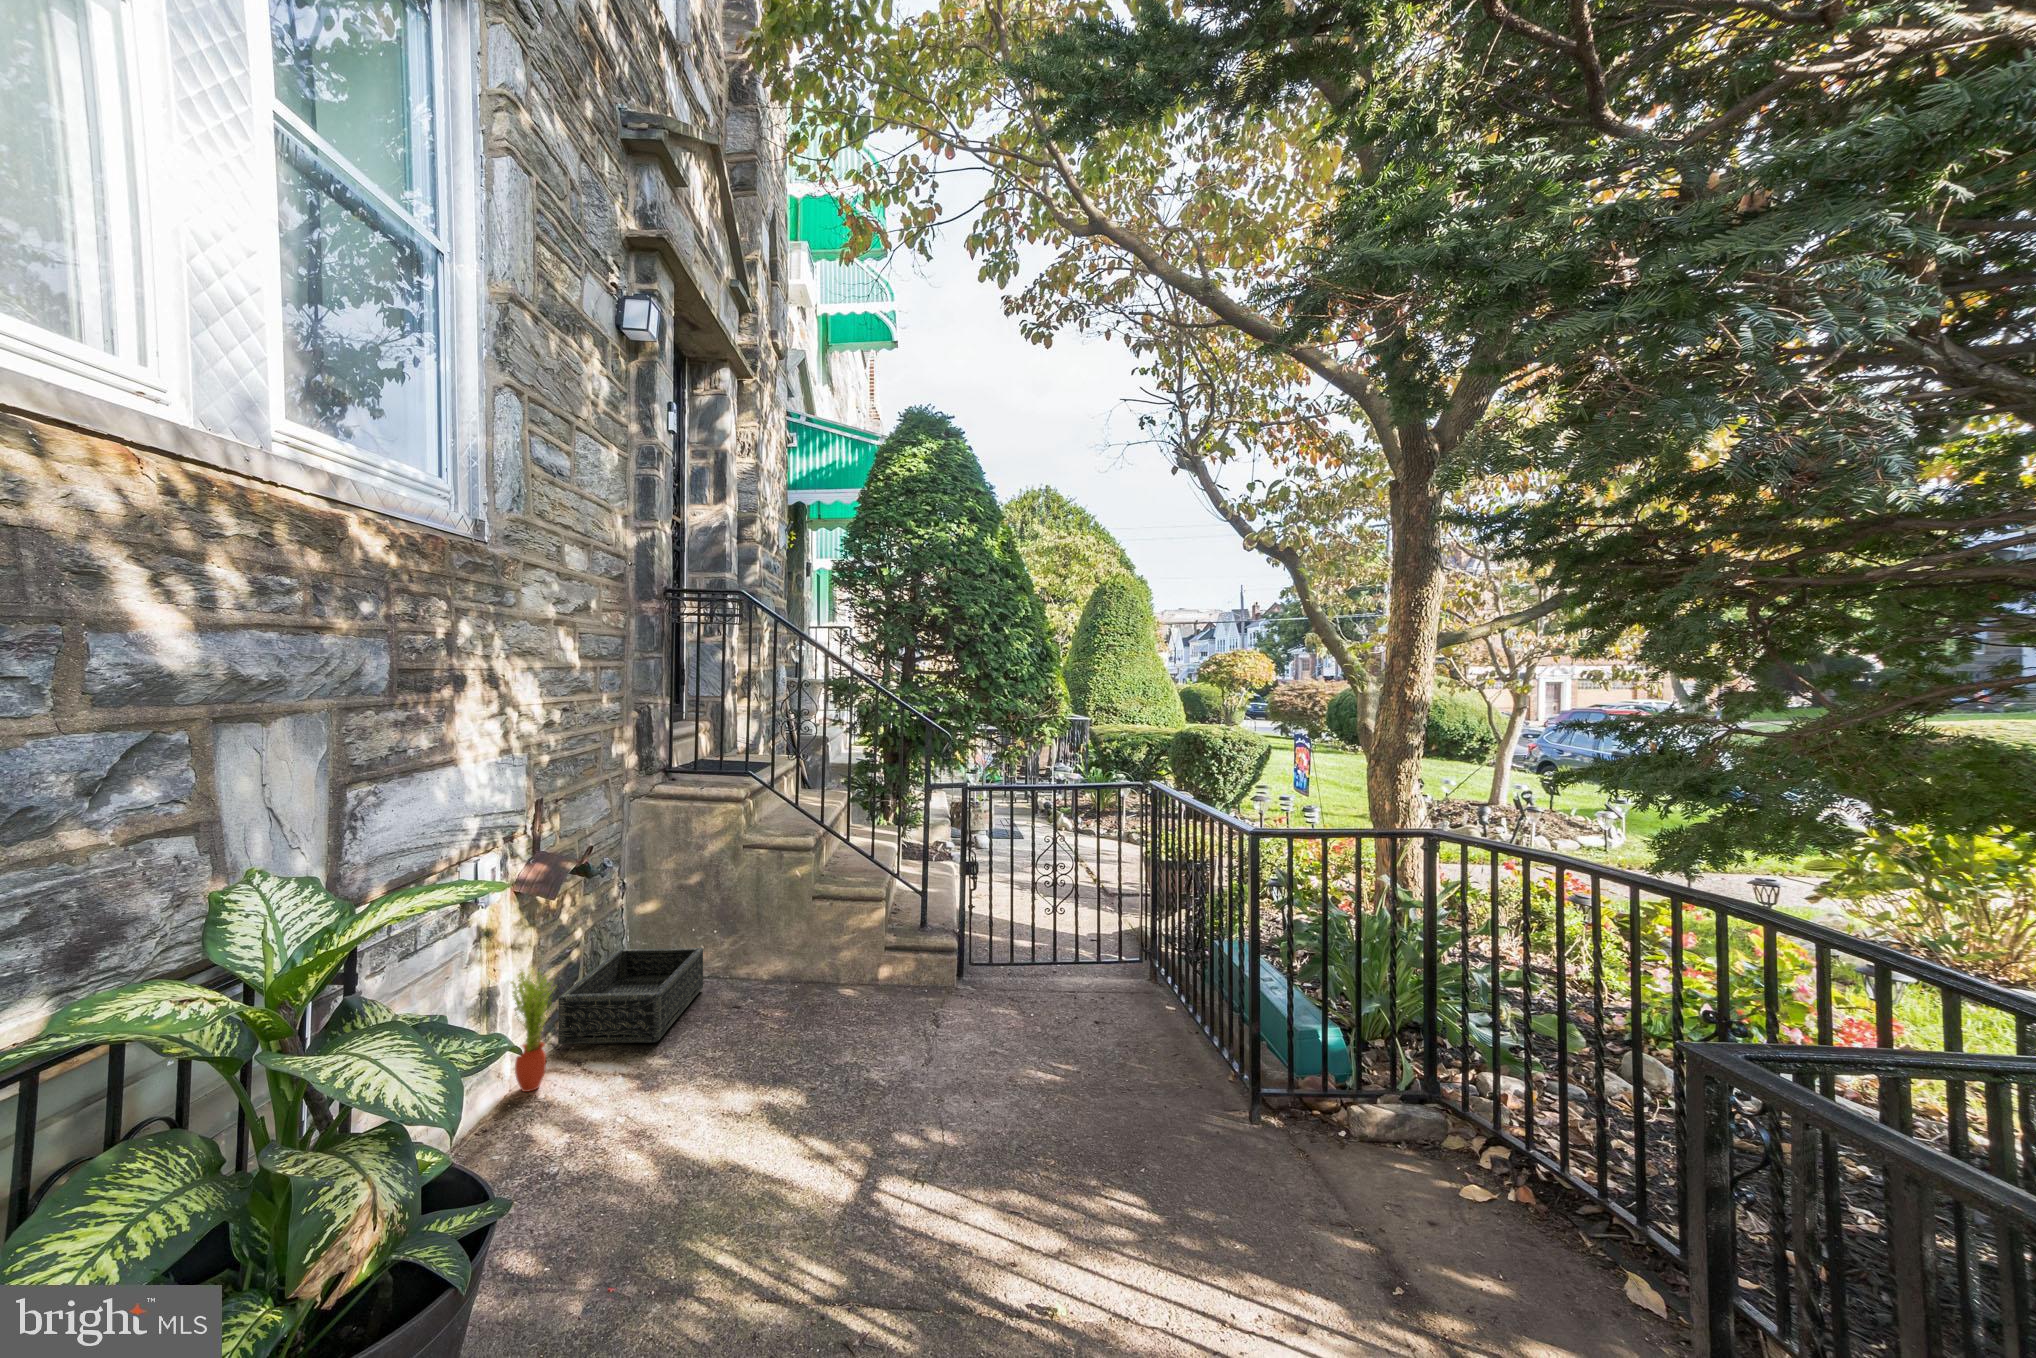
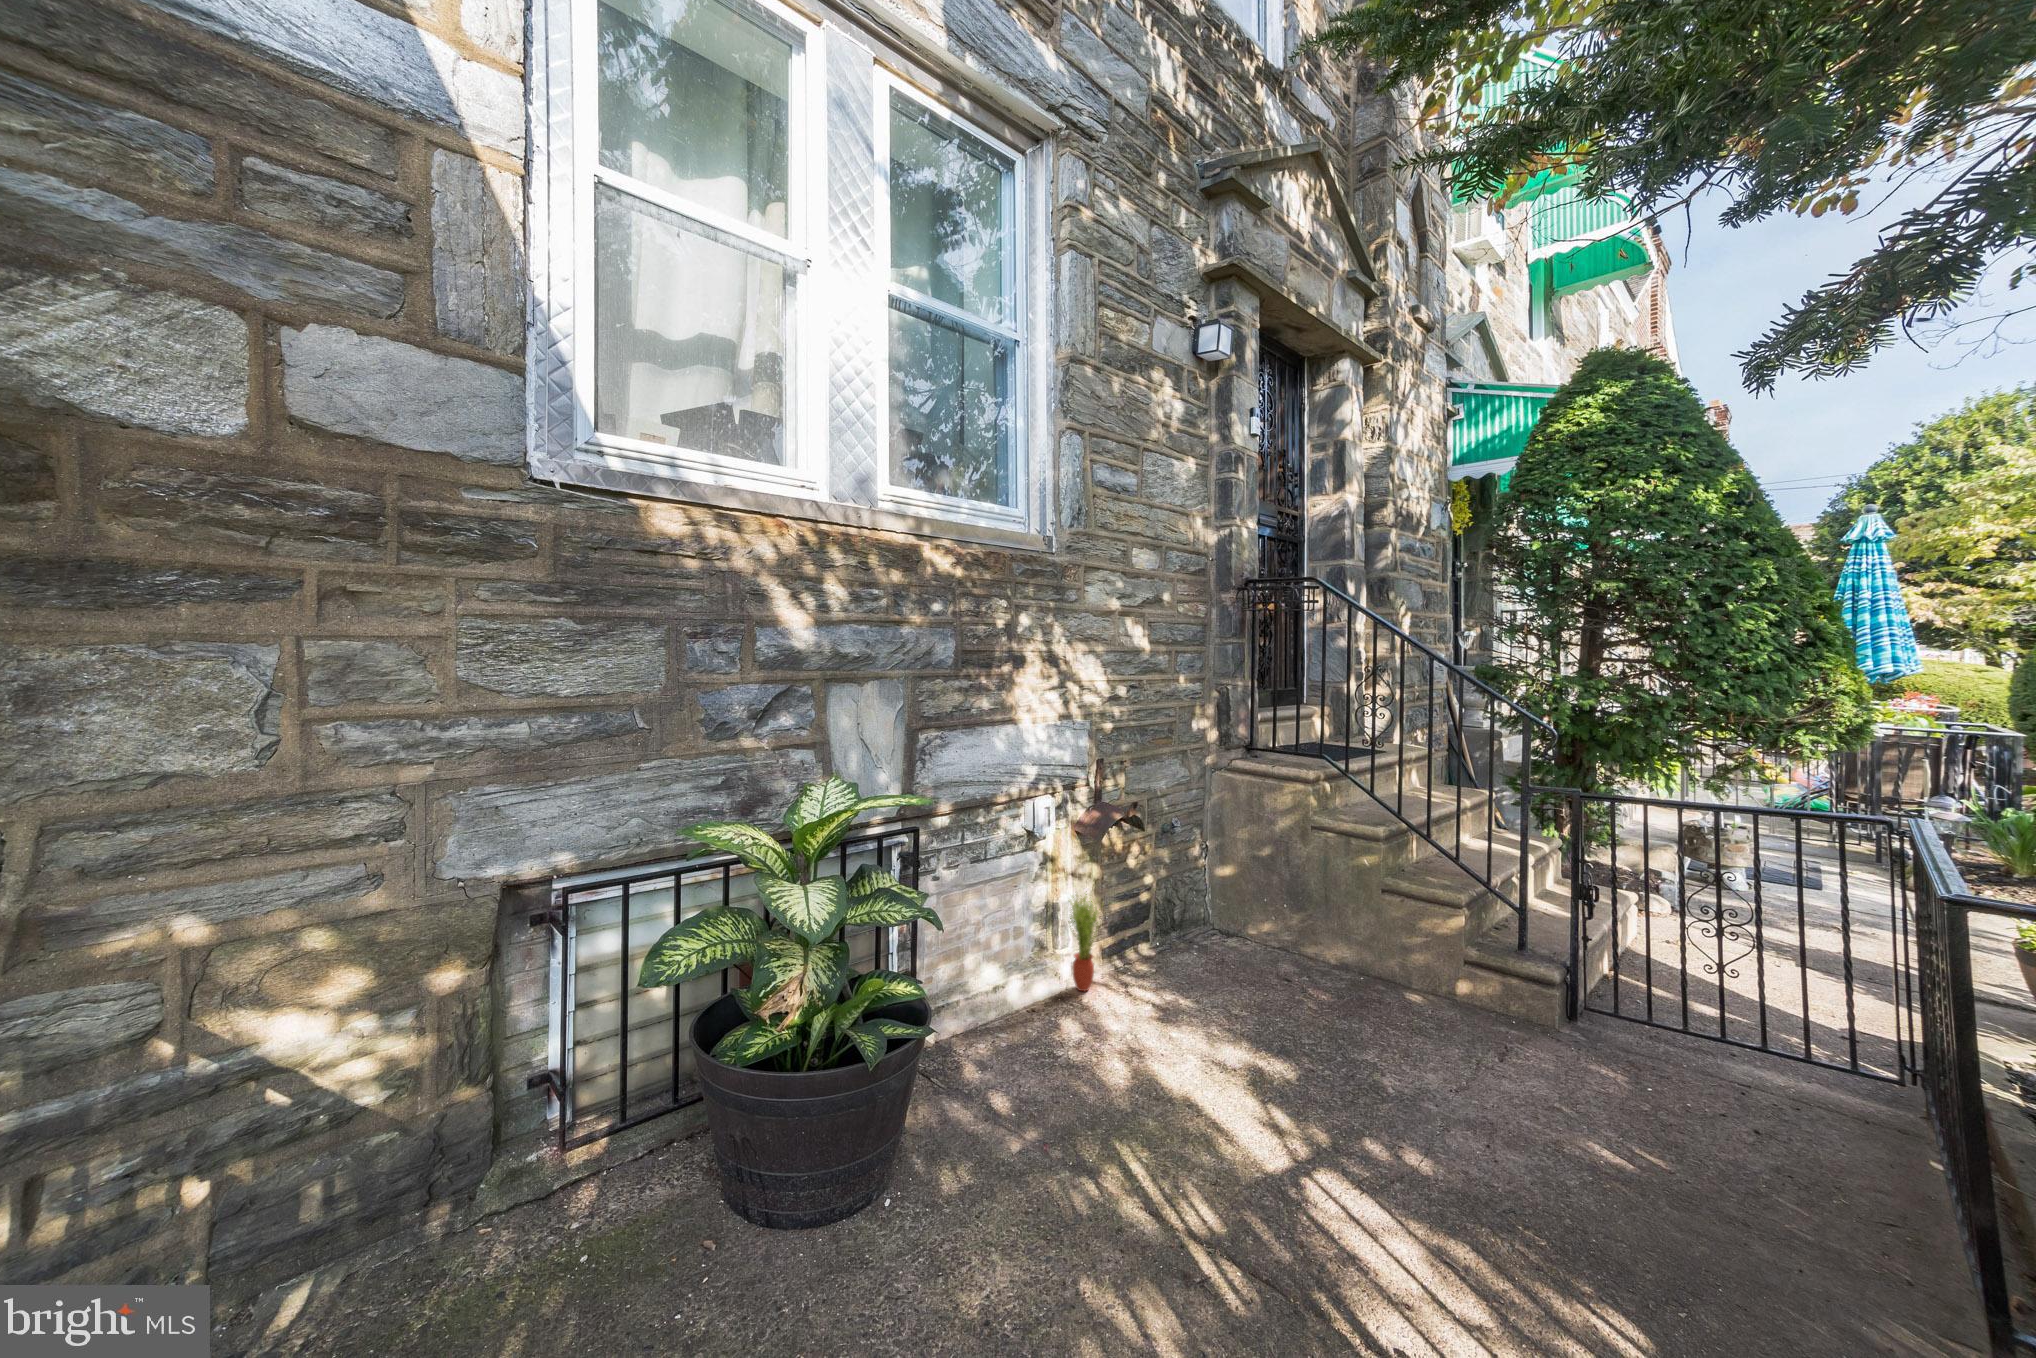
basket: present [558,948,703,1044] -> none [1121,900,1256,989]

